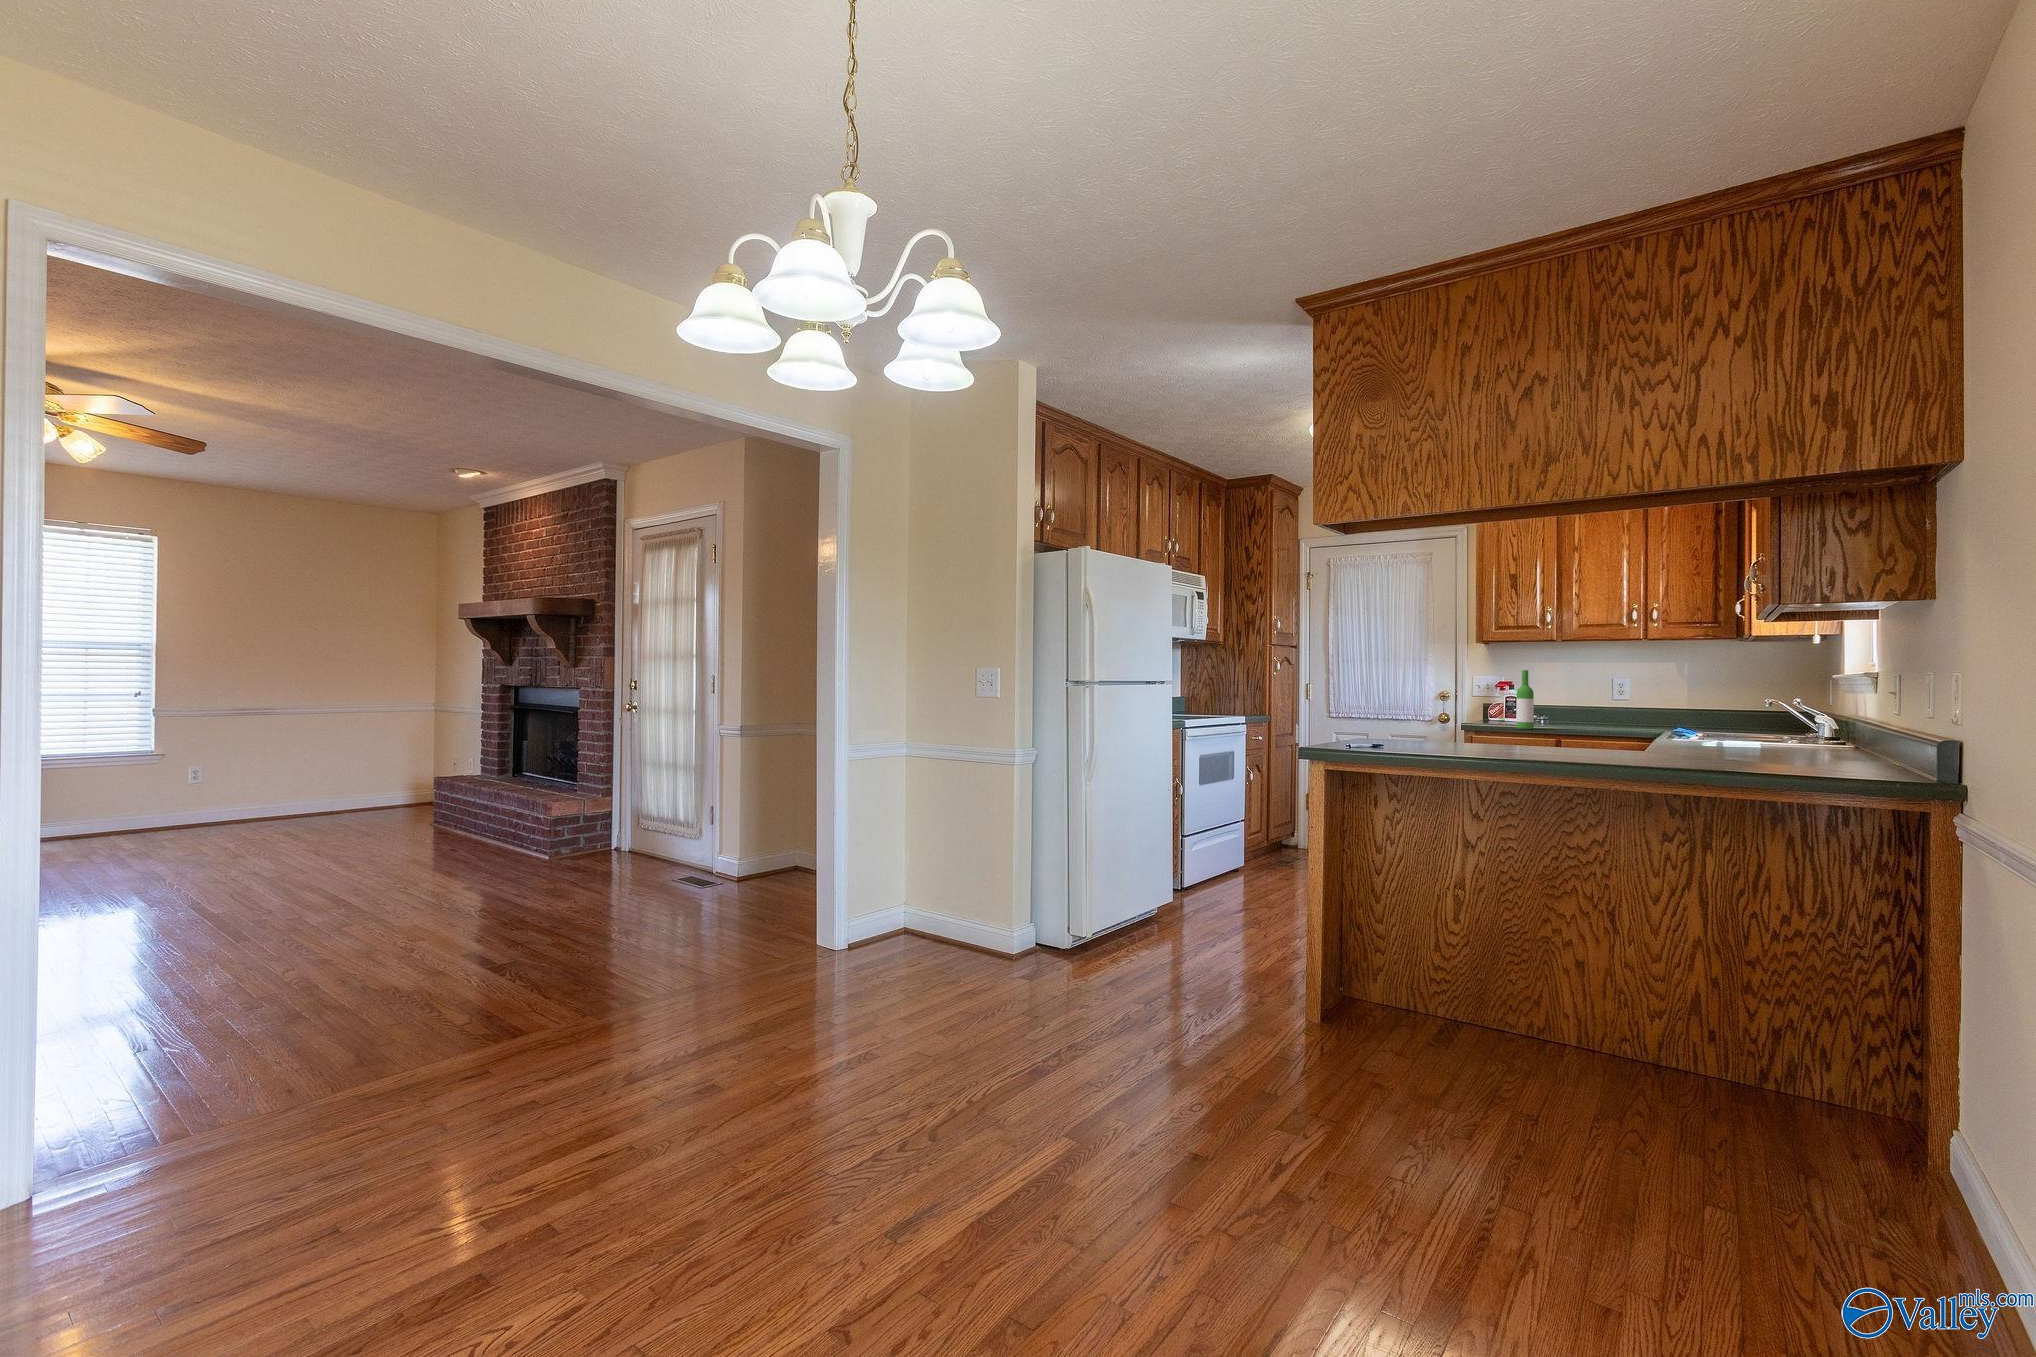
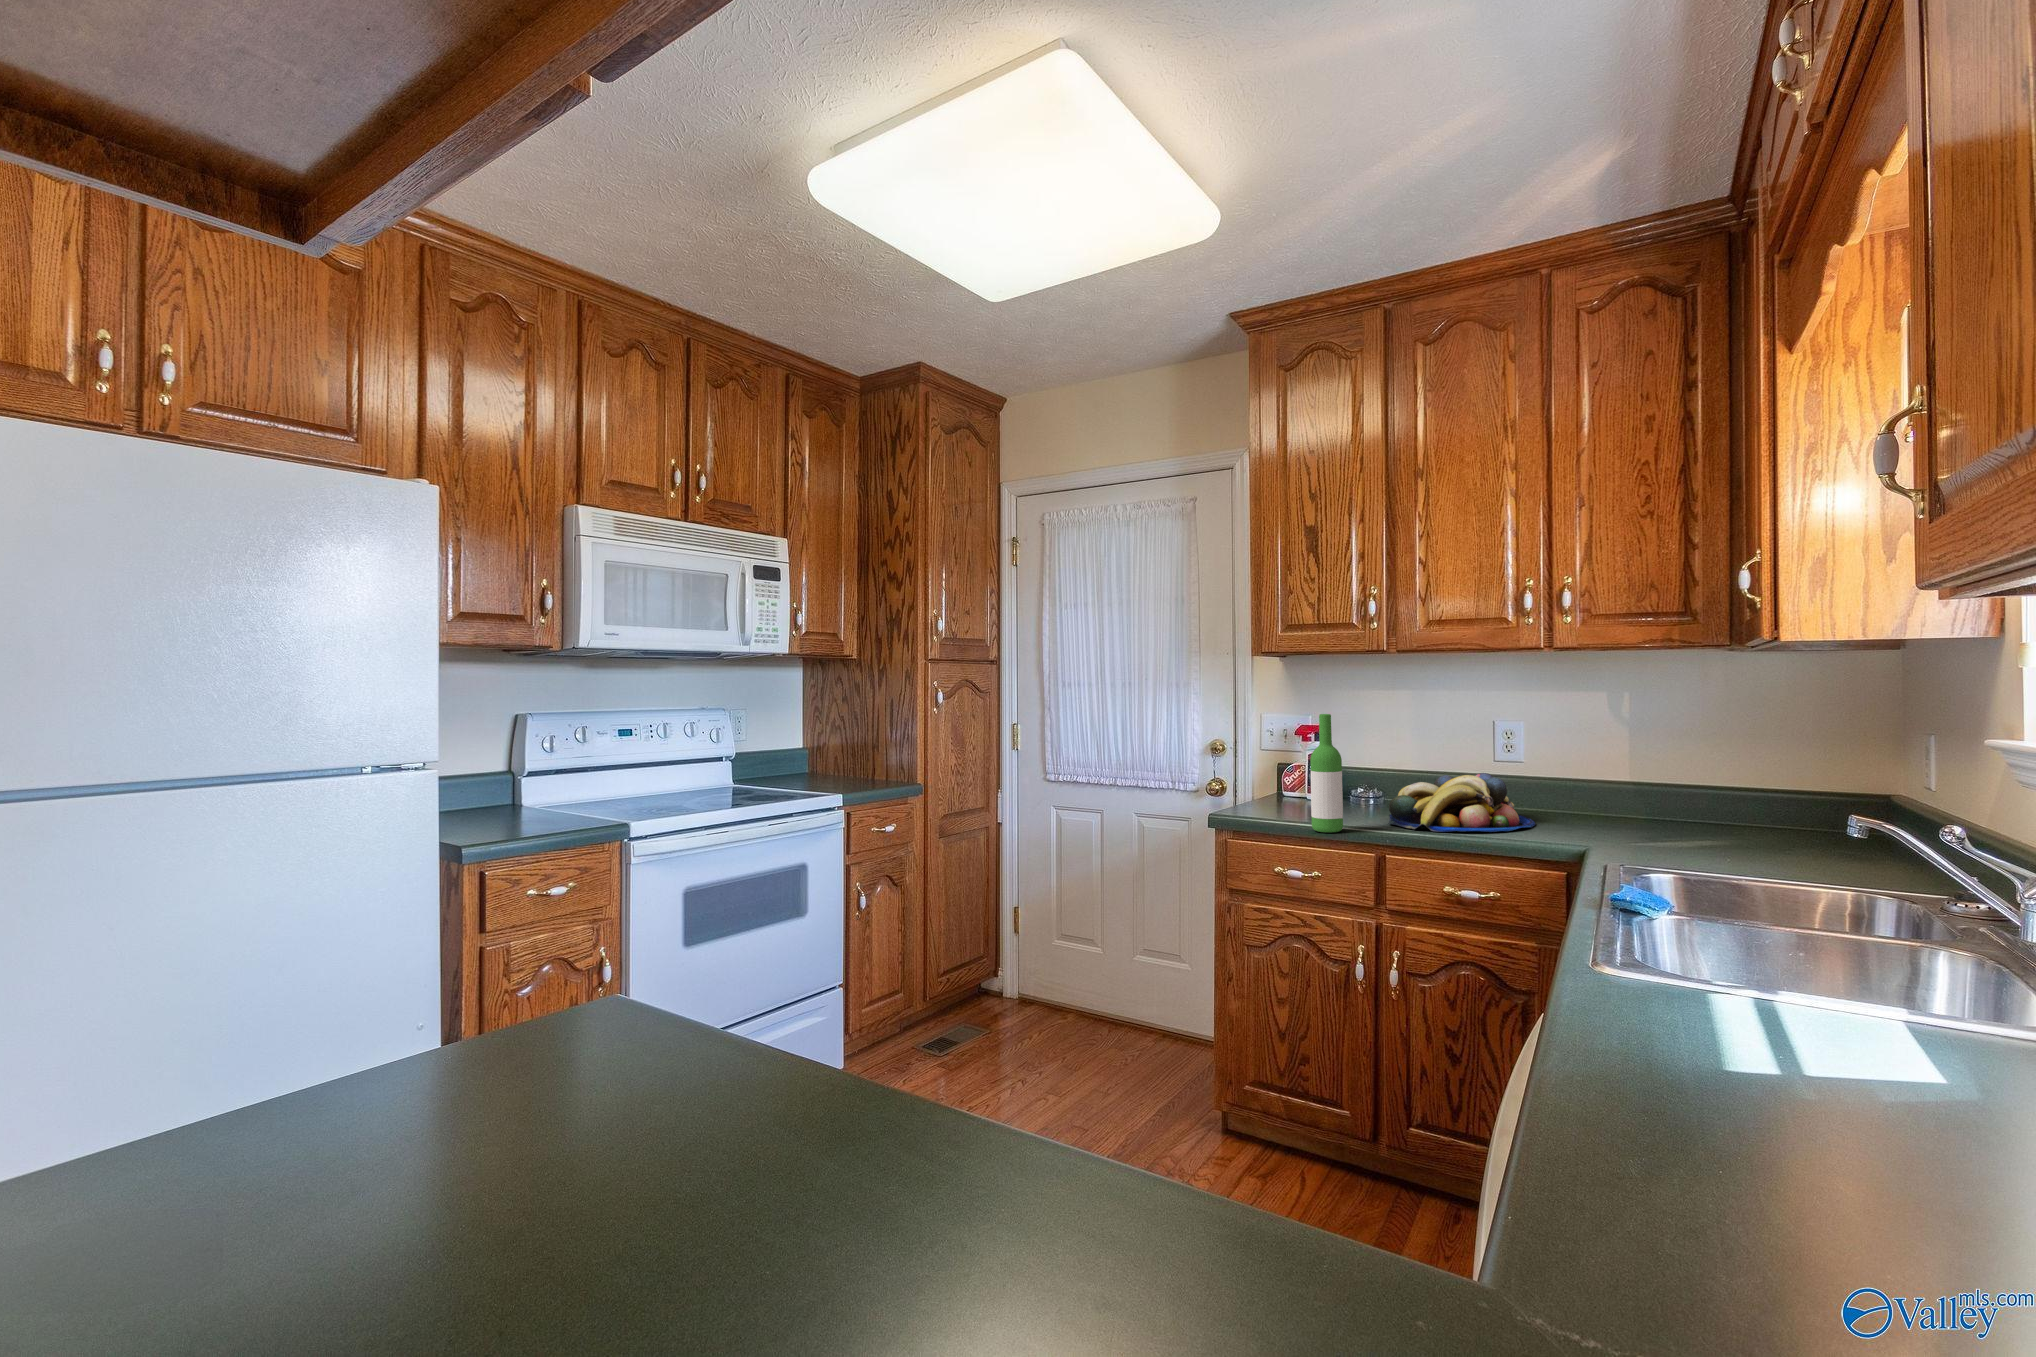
fruit bowl: none [1556,704,1636,729] -> present [1389,773,1535,832]

